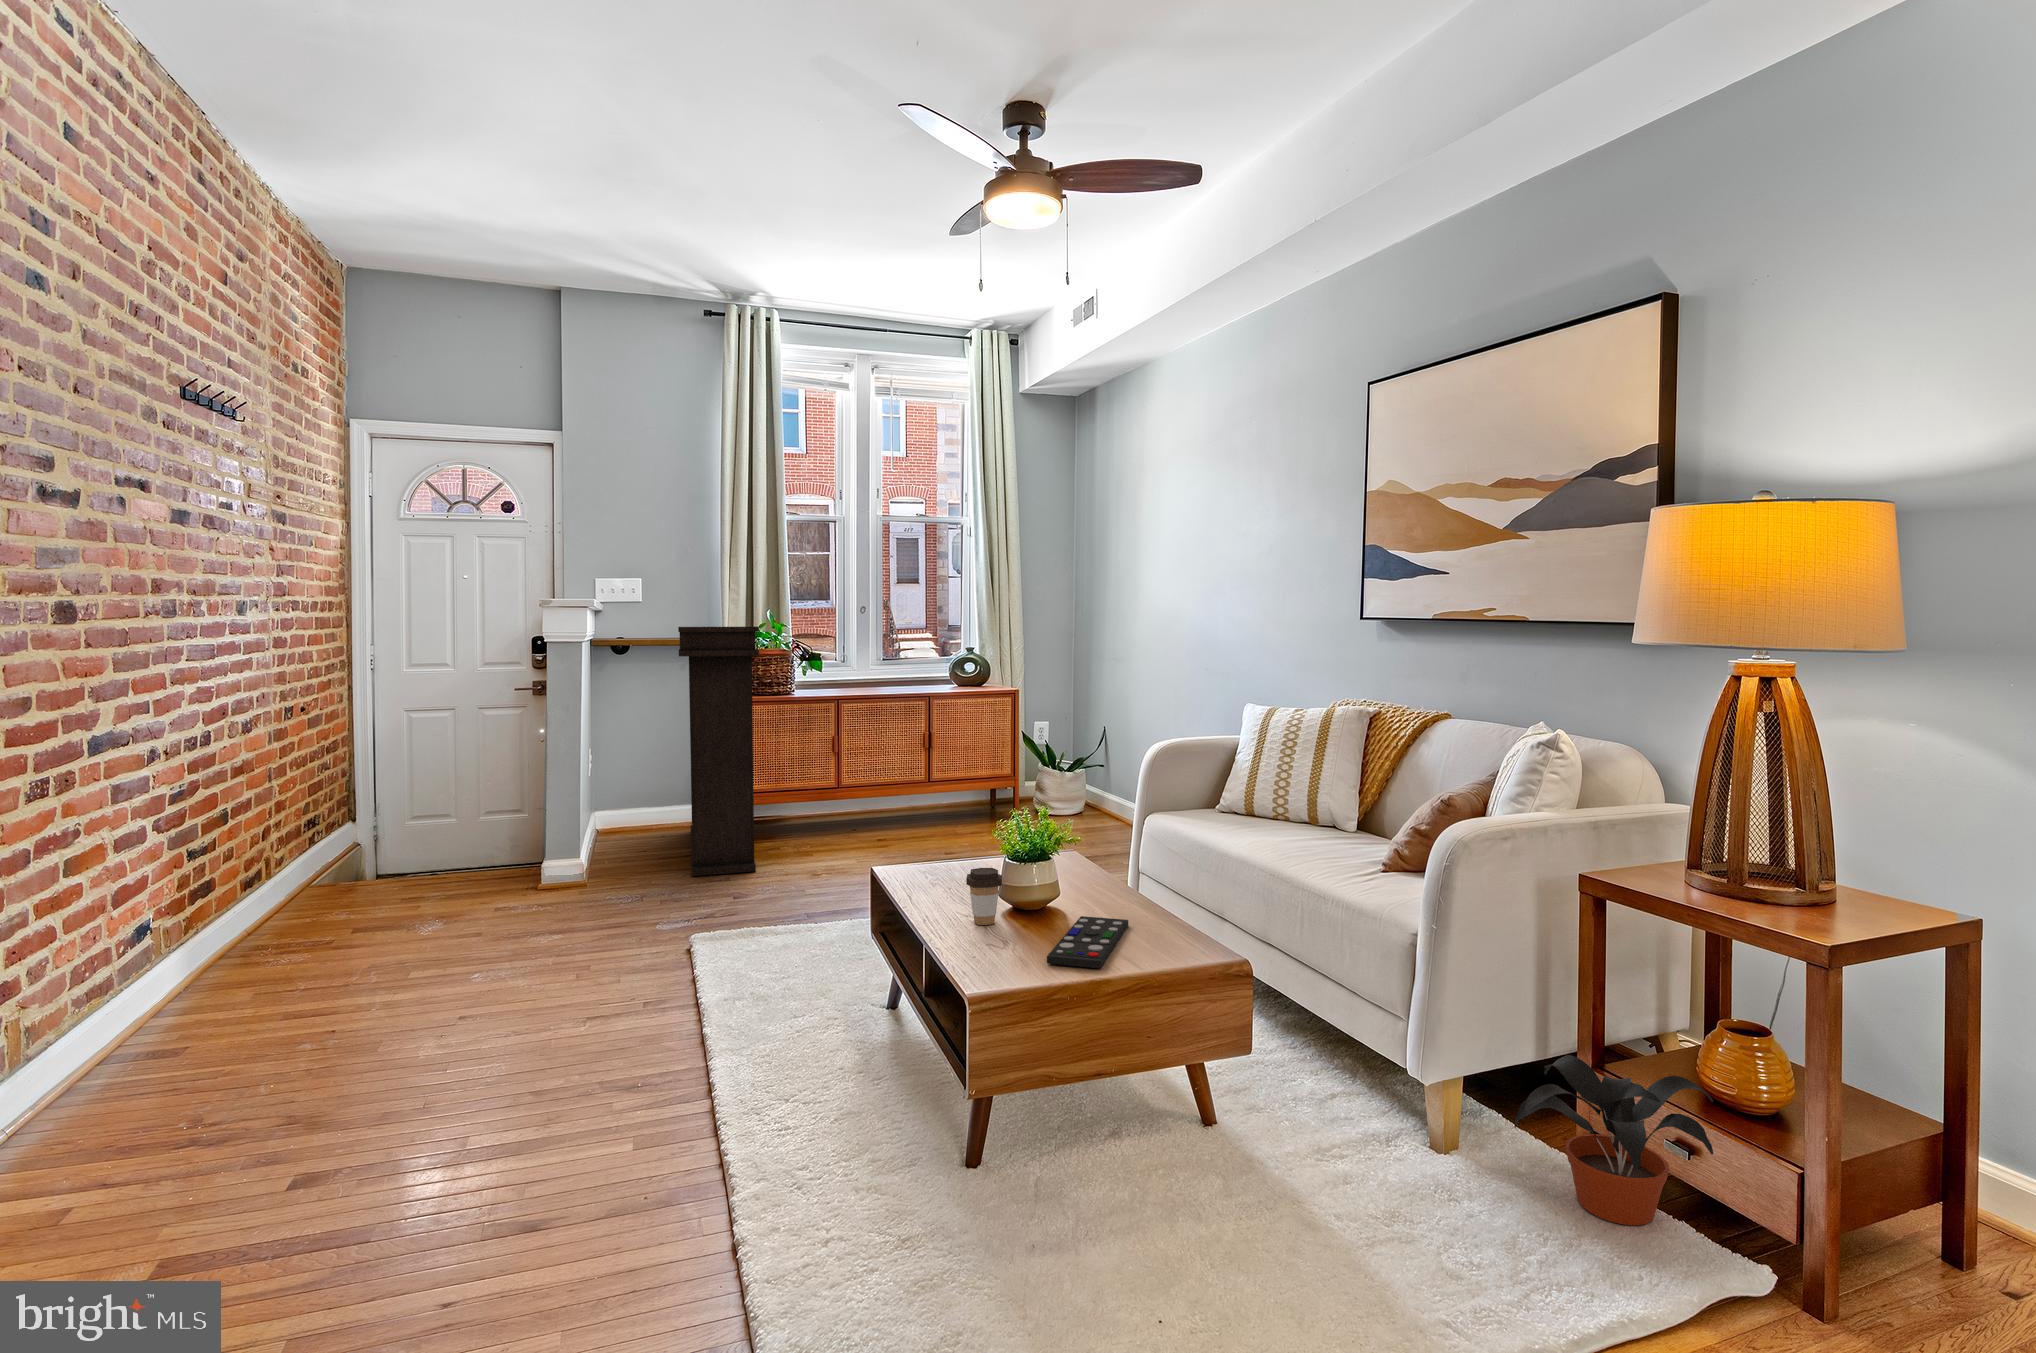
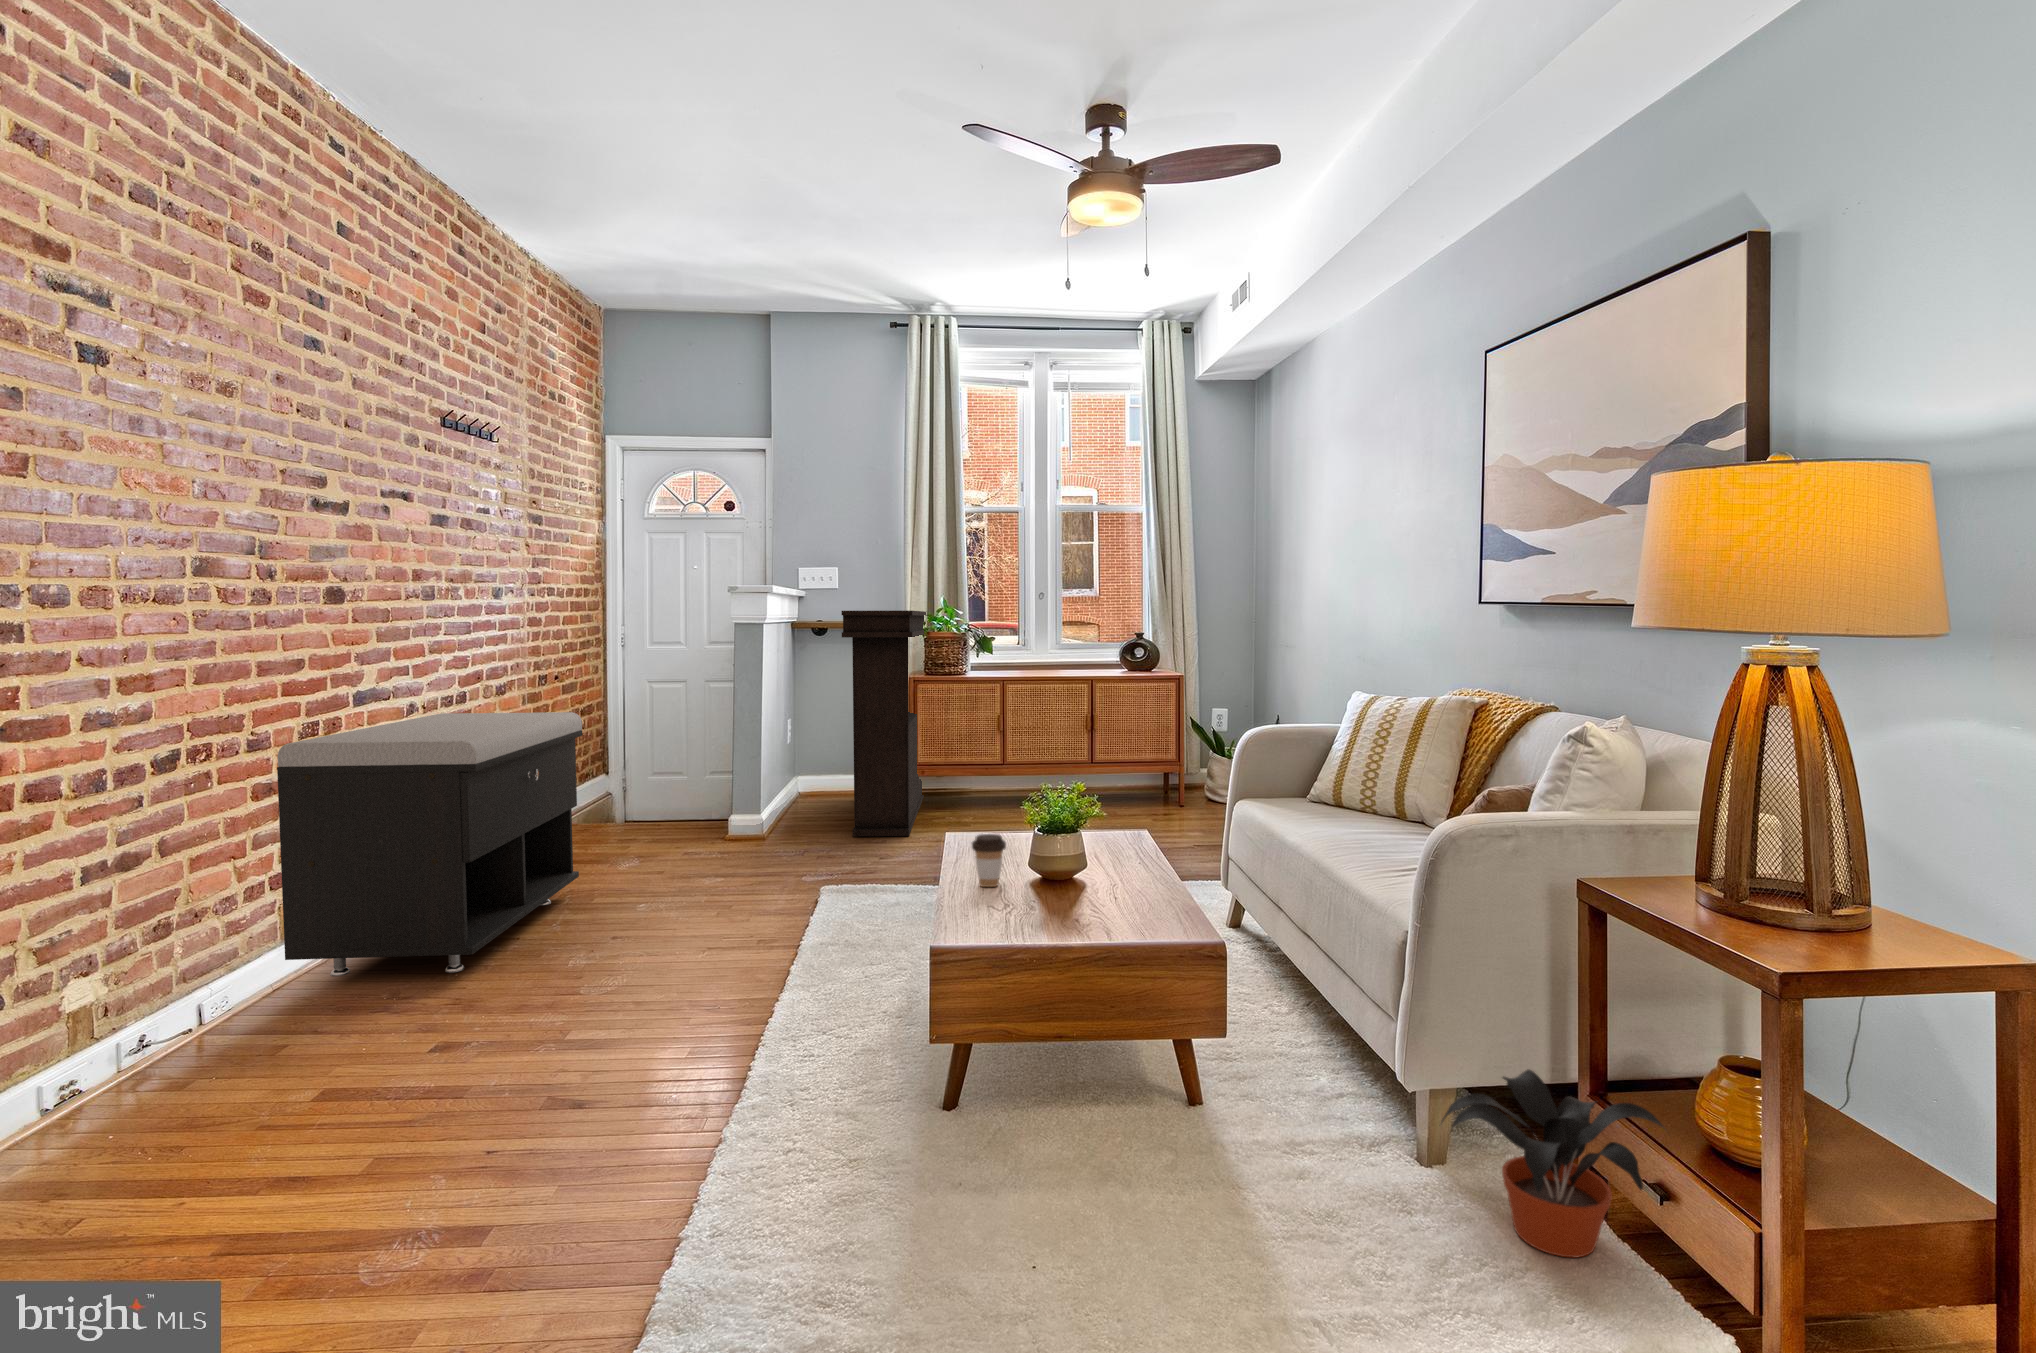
storage bench: none [11,751,393,1112] -> present [277,712,582,977]
remote control: present [1047,916,1128,968] -> none [1007,886,1118,932]

